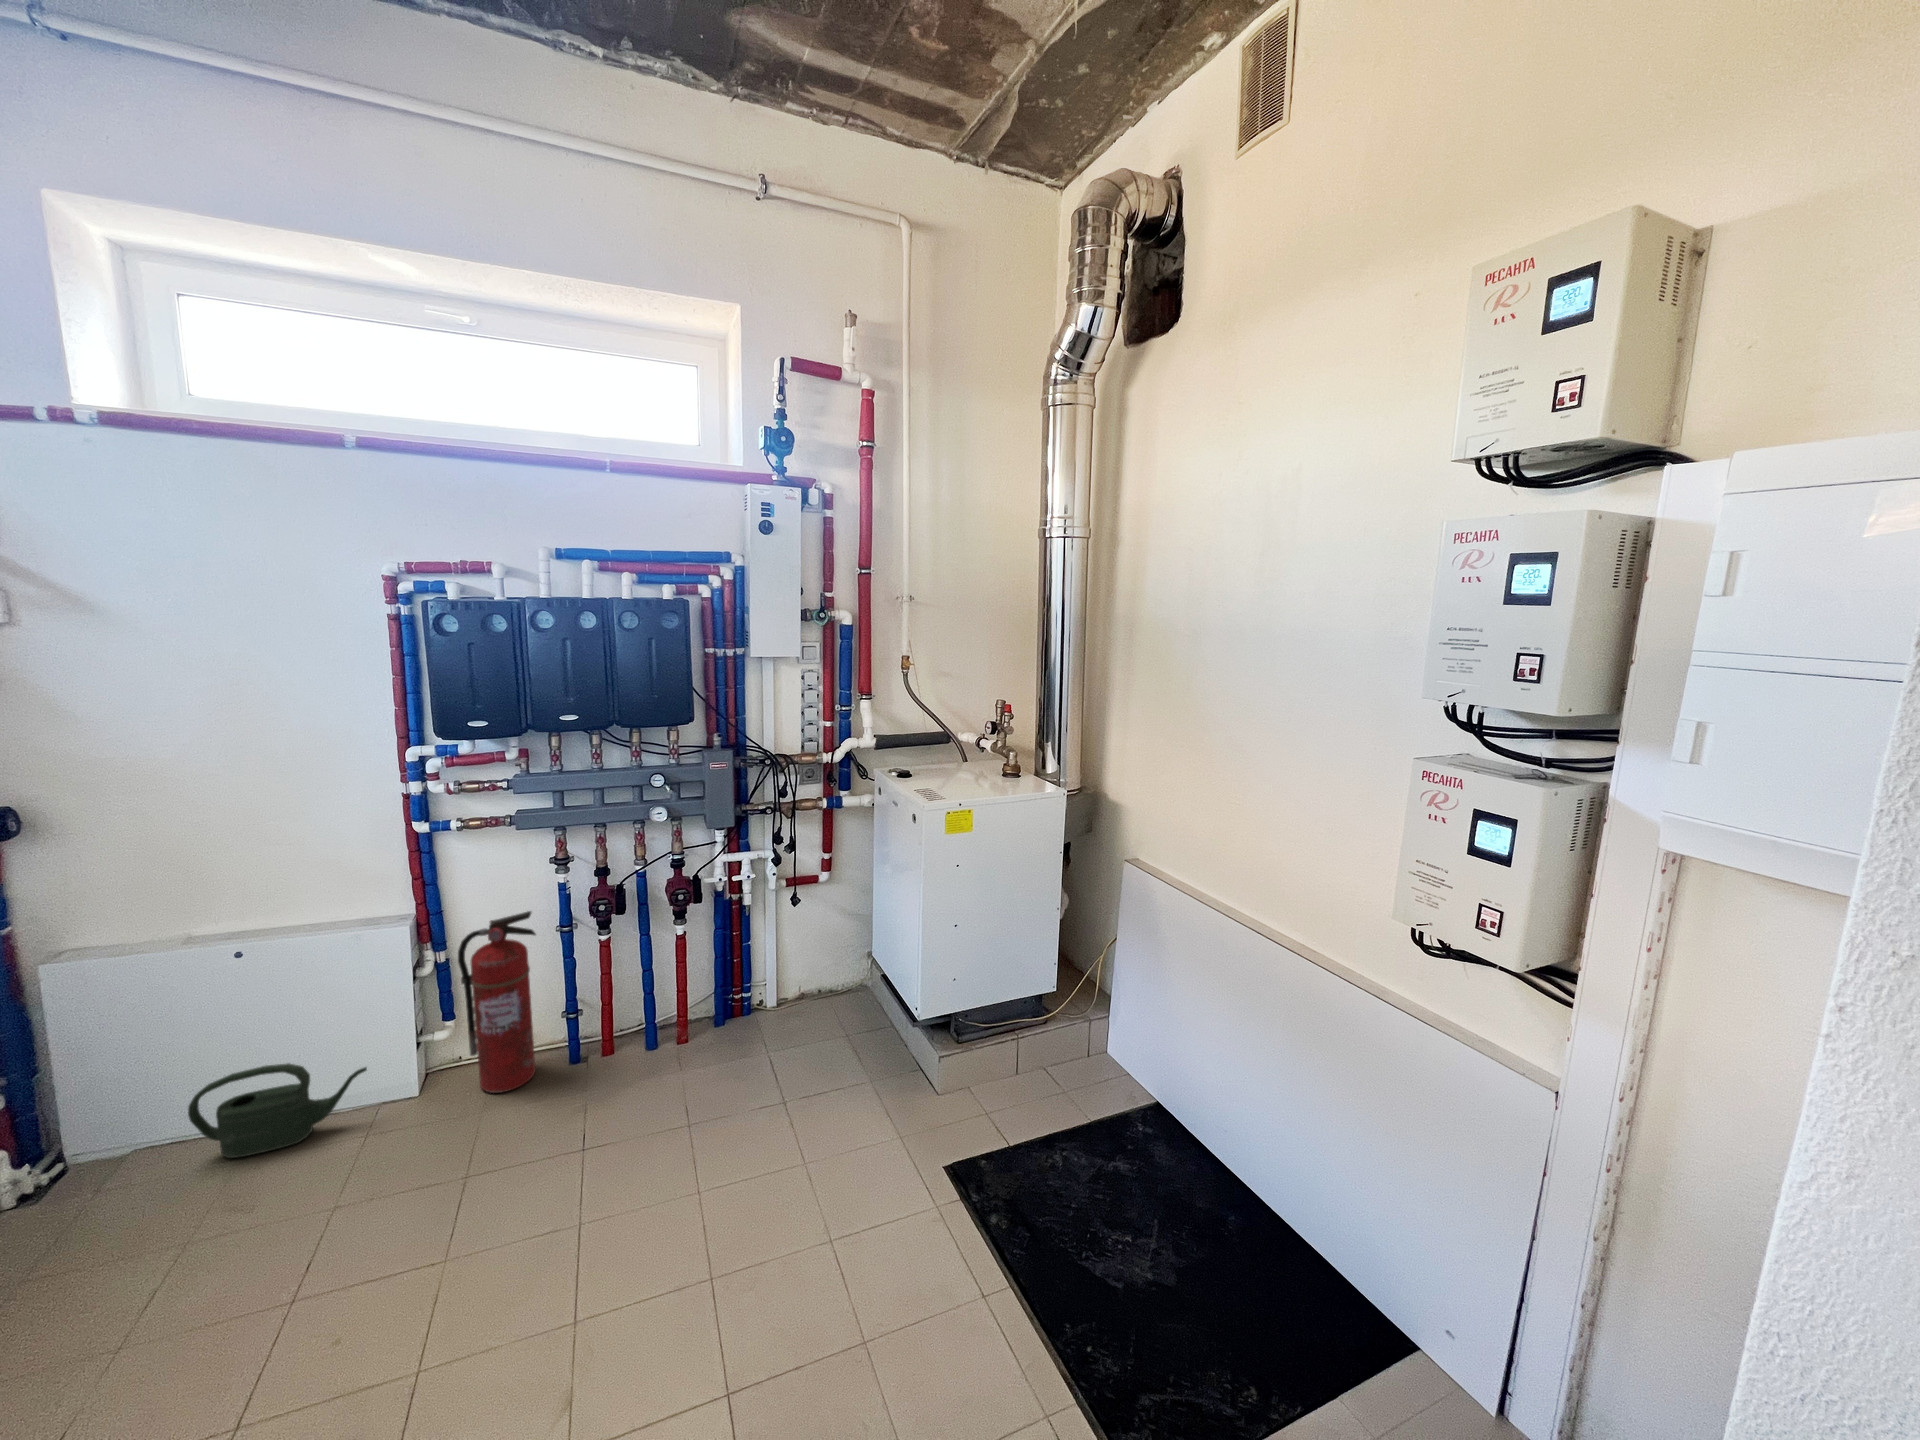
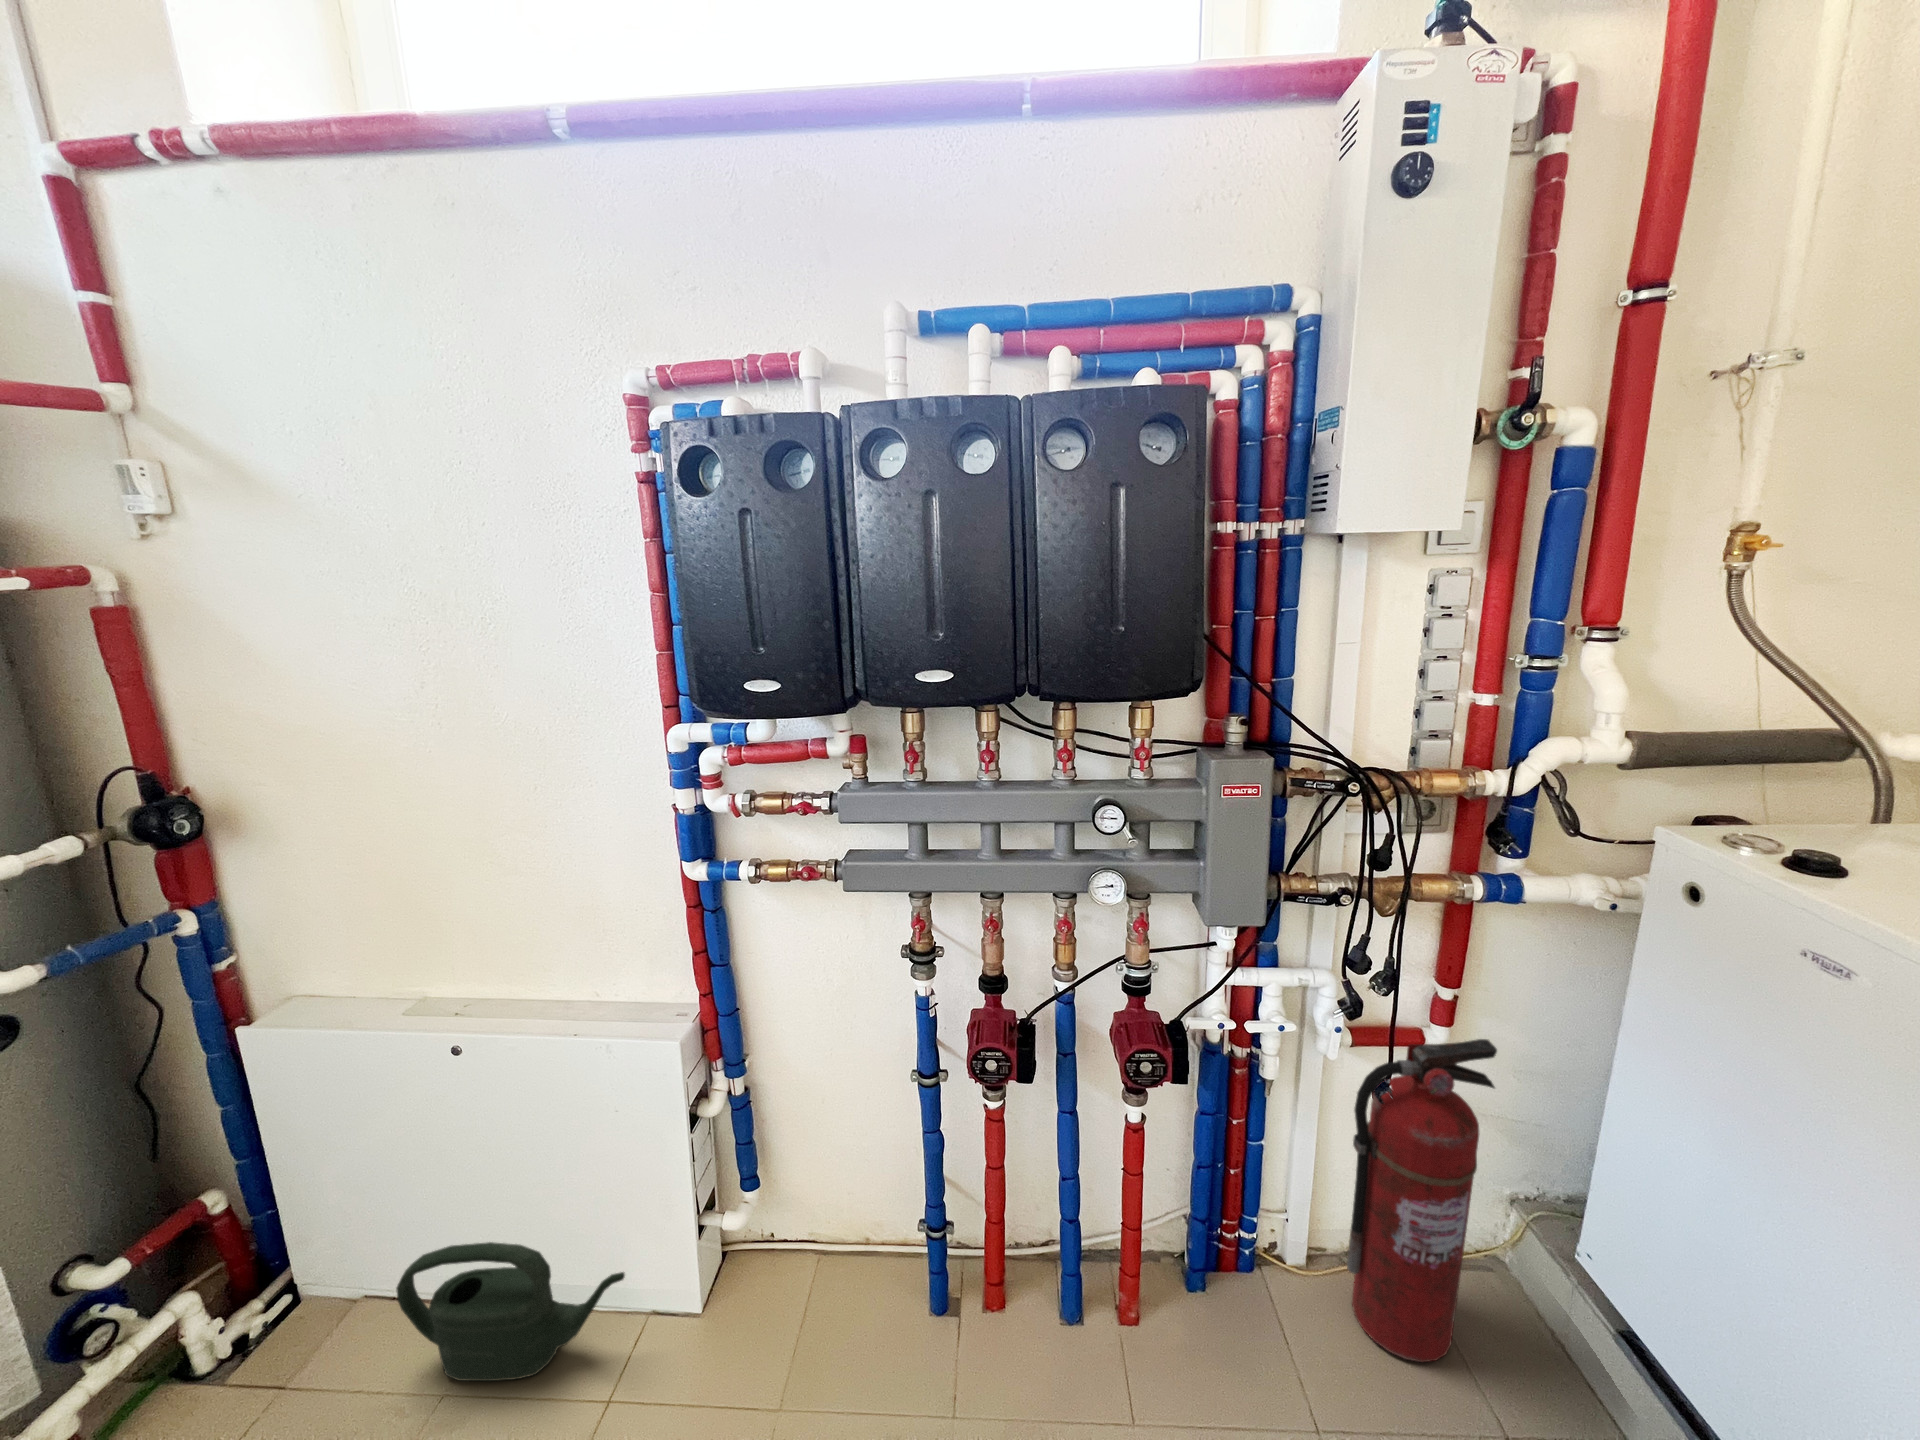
fire extinguisher: present [458,911,536,1093] -> present [1347,1039,1497,1362]

